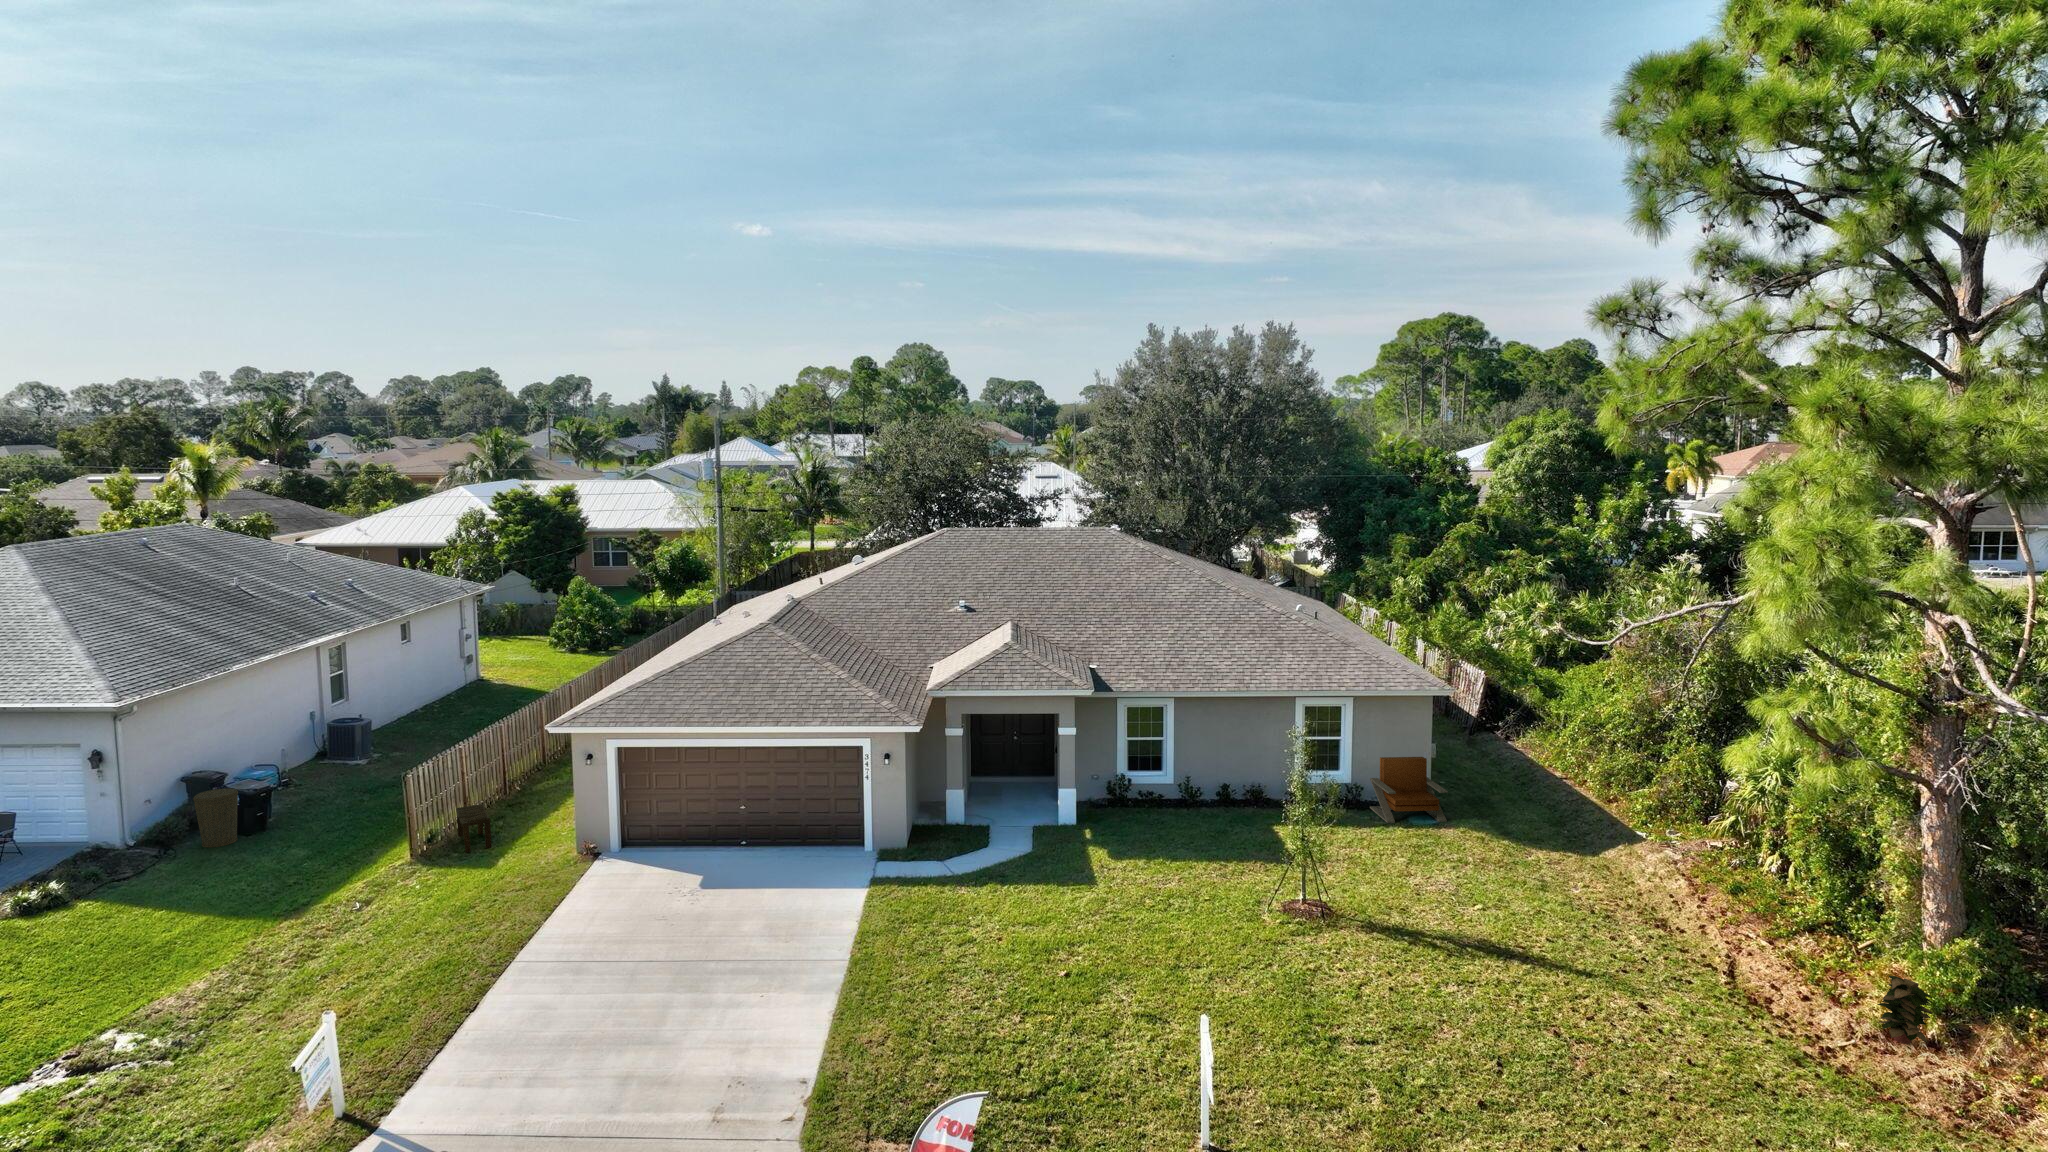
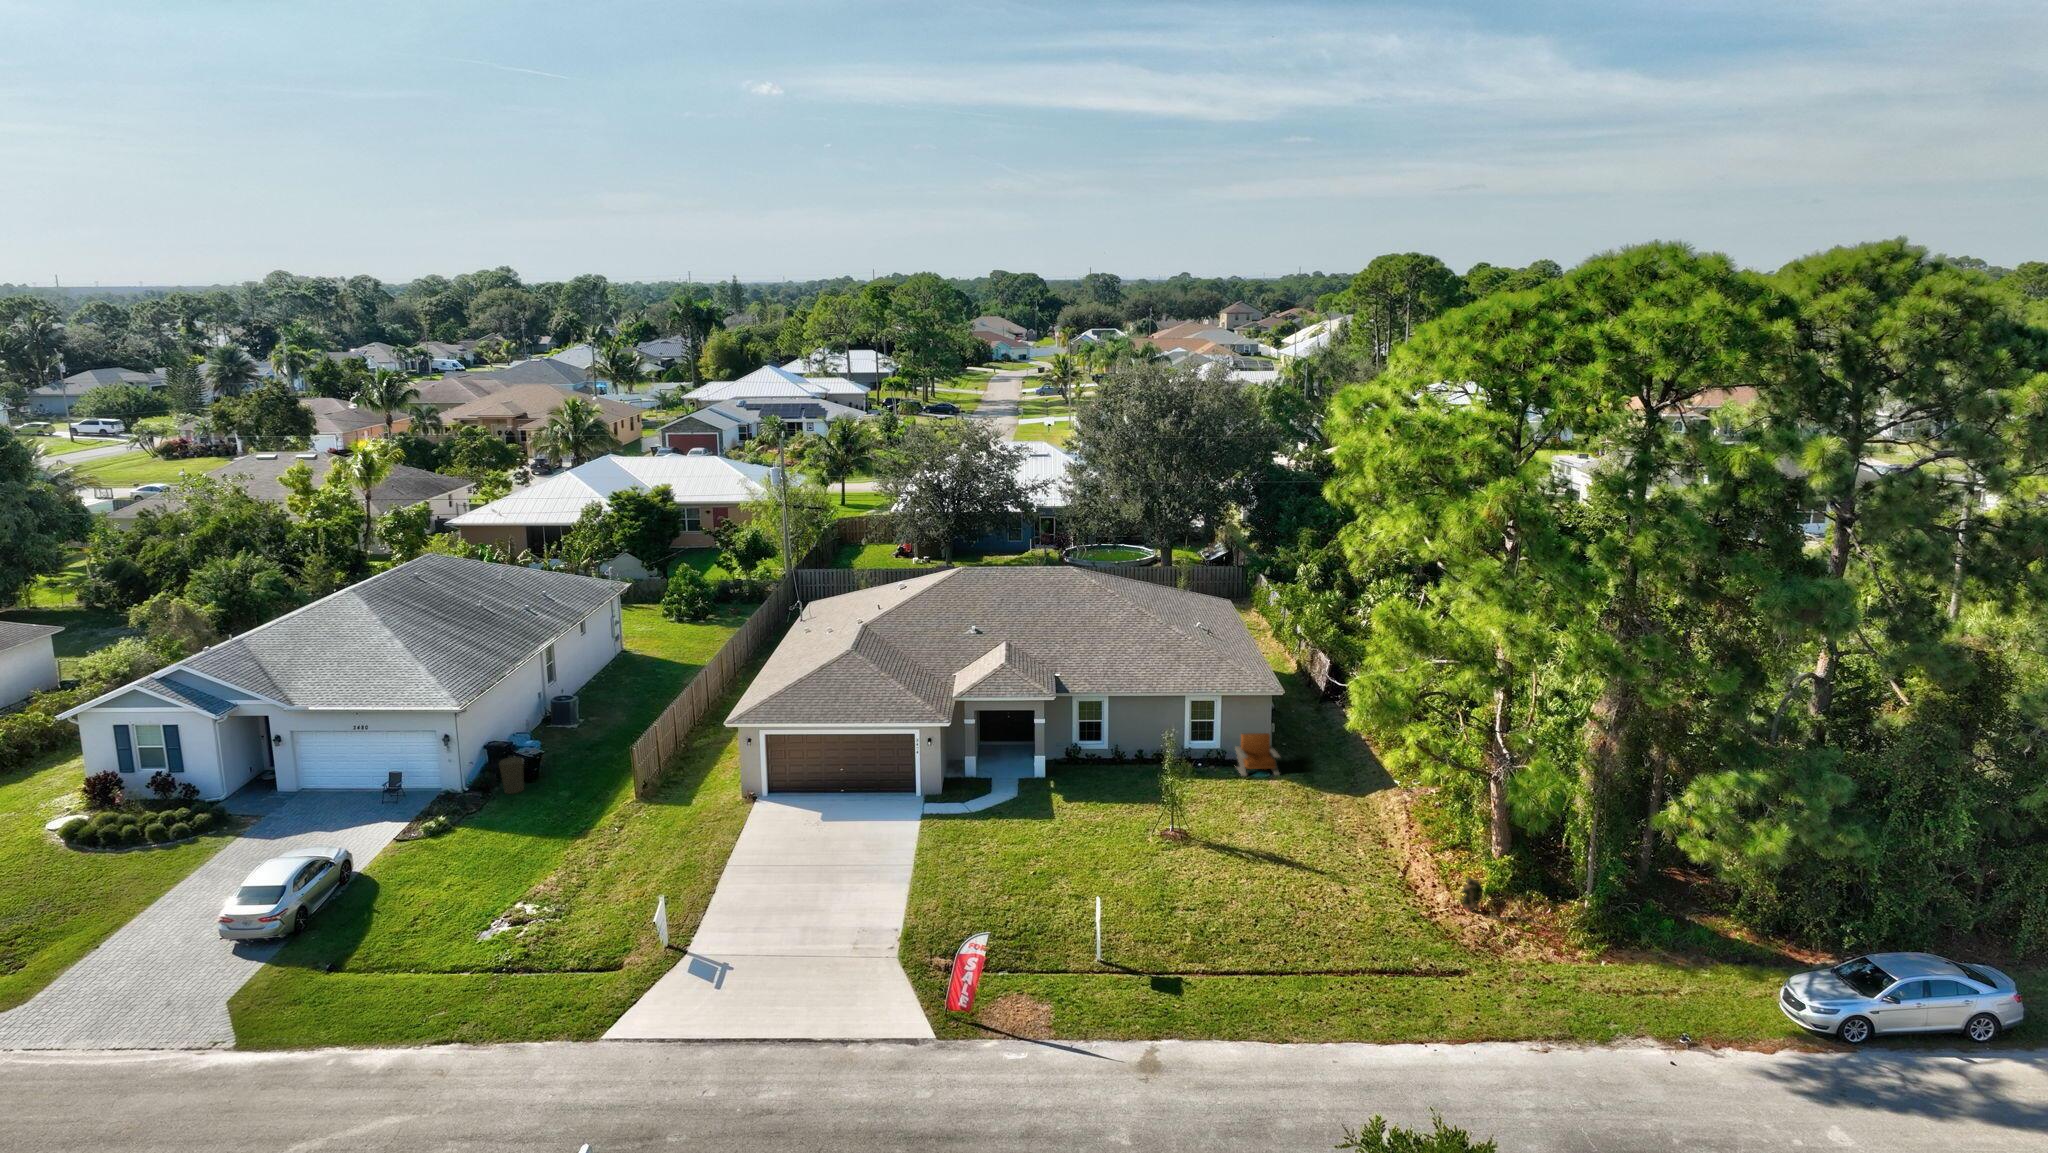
bench: present [456,804,492,853] -> none [659,766,684,798]

